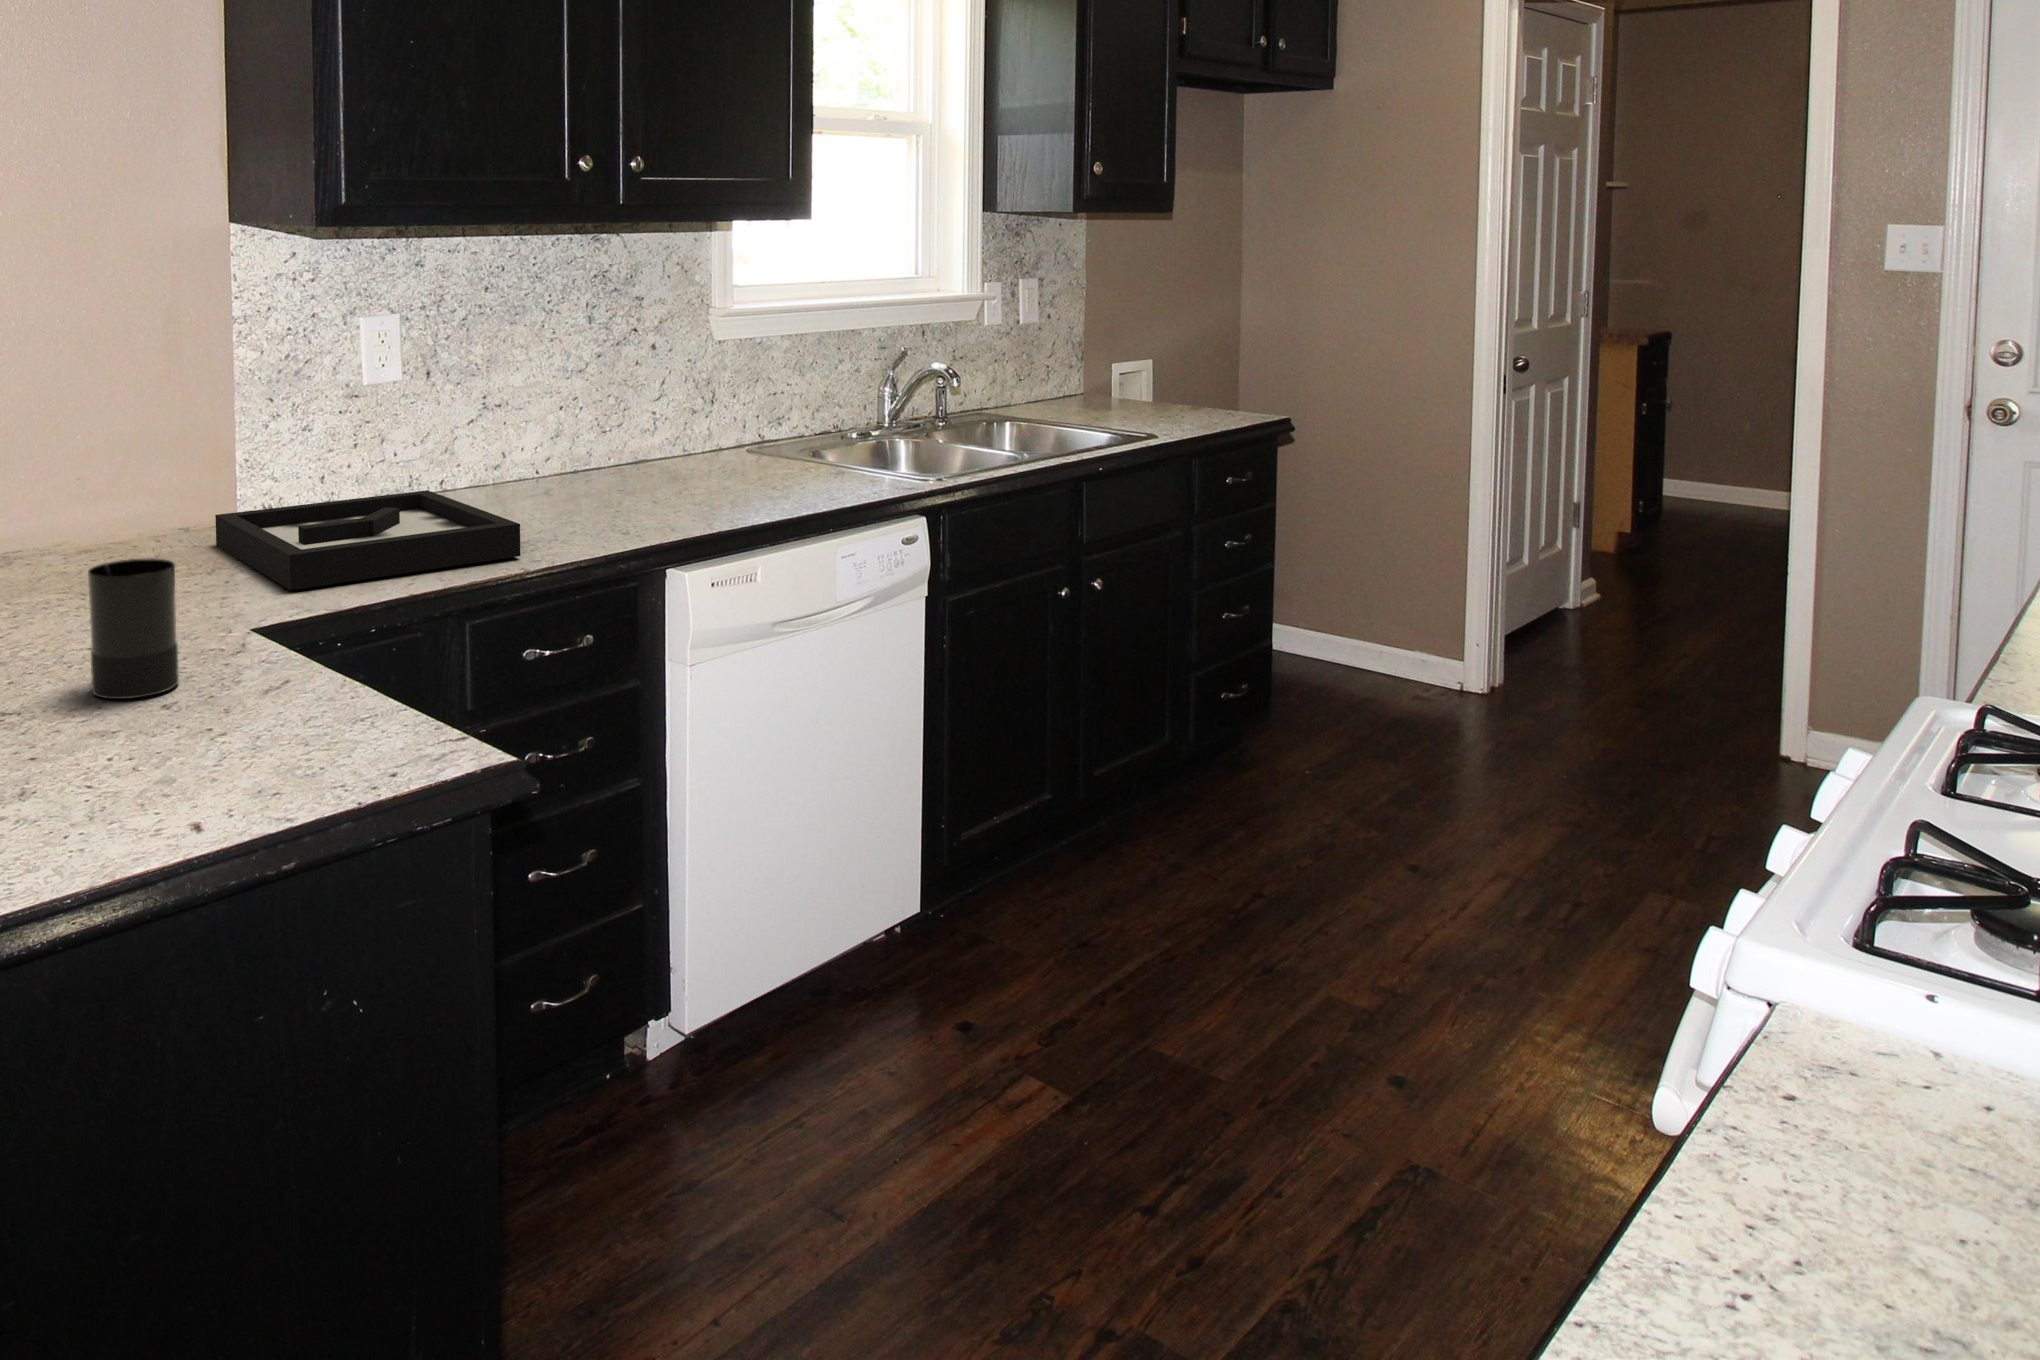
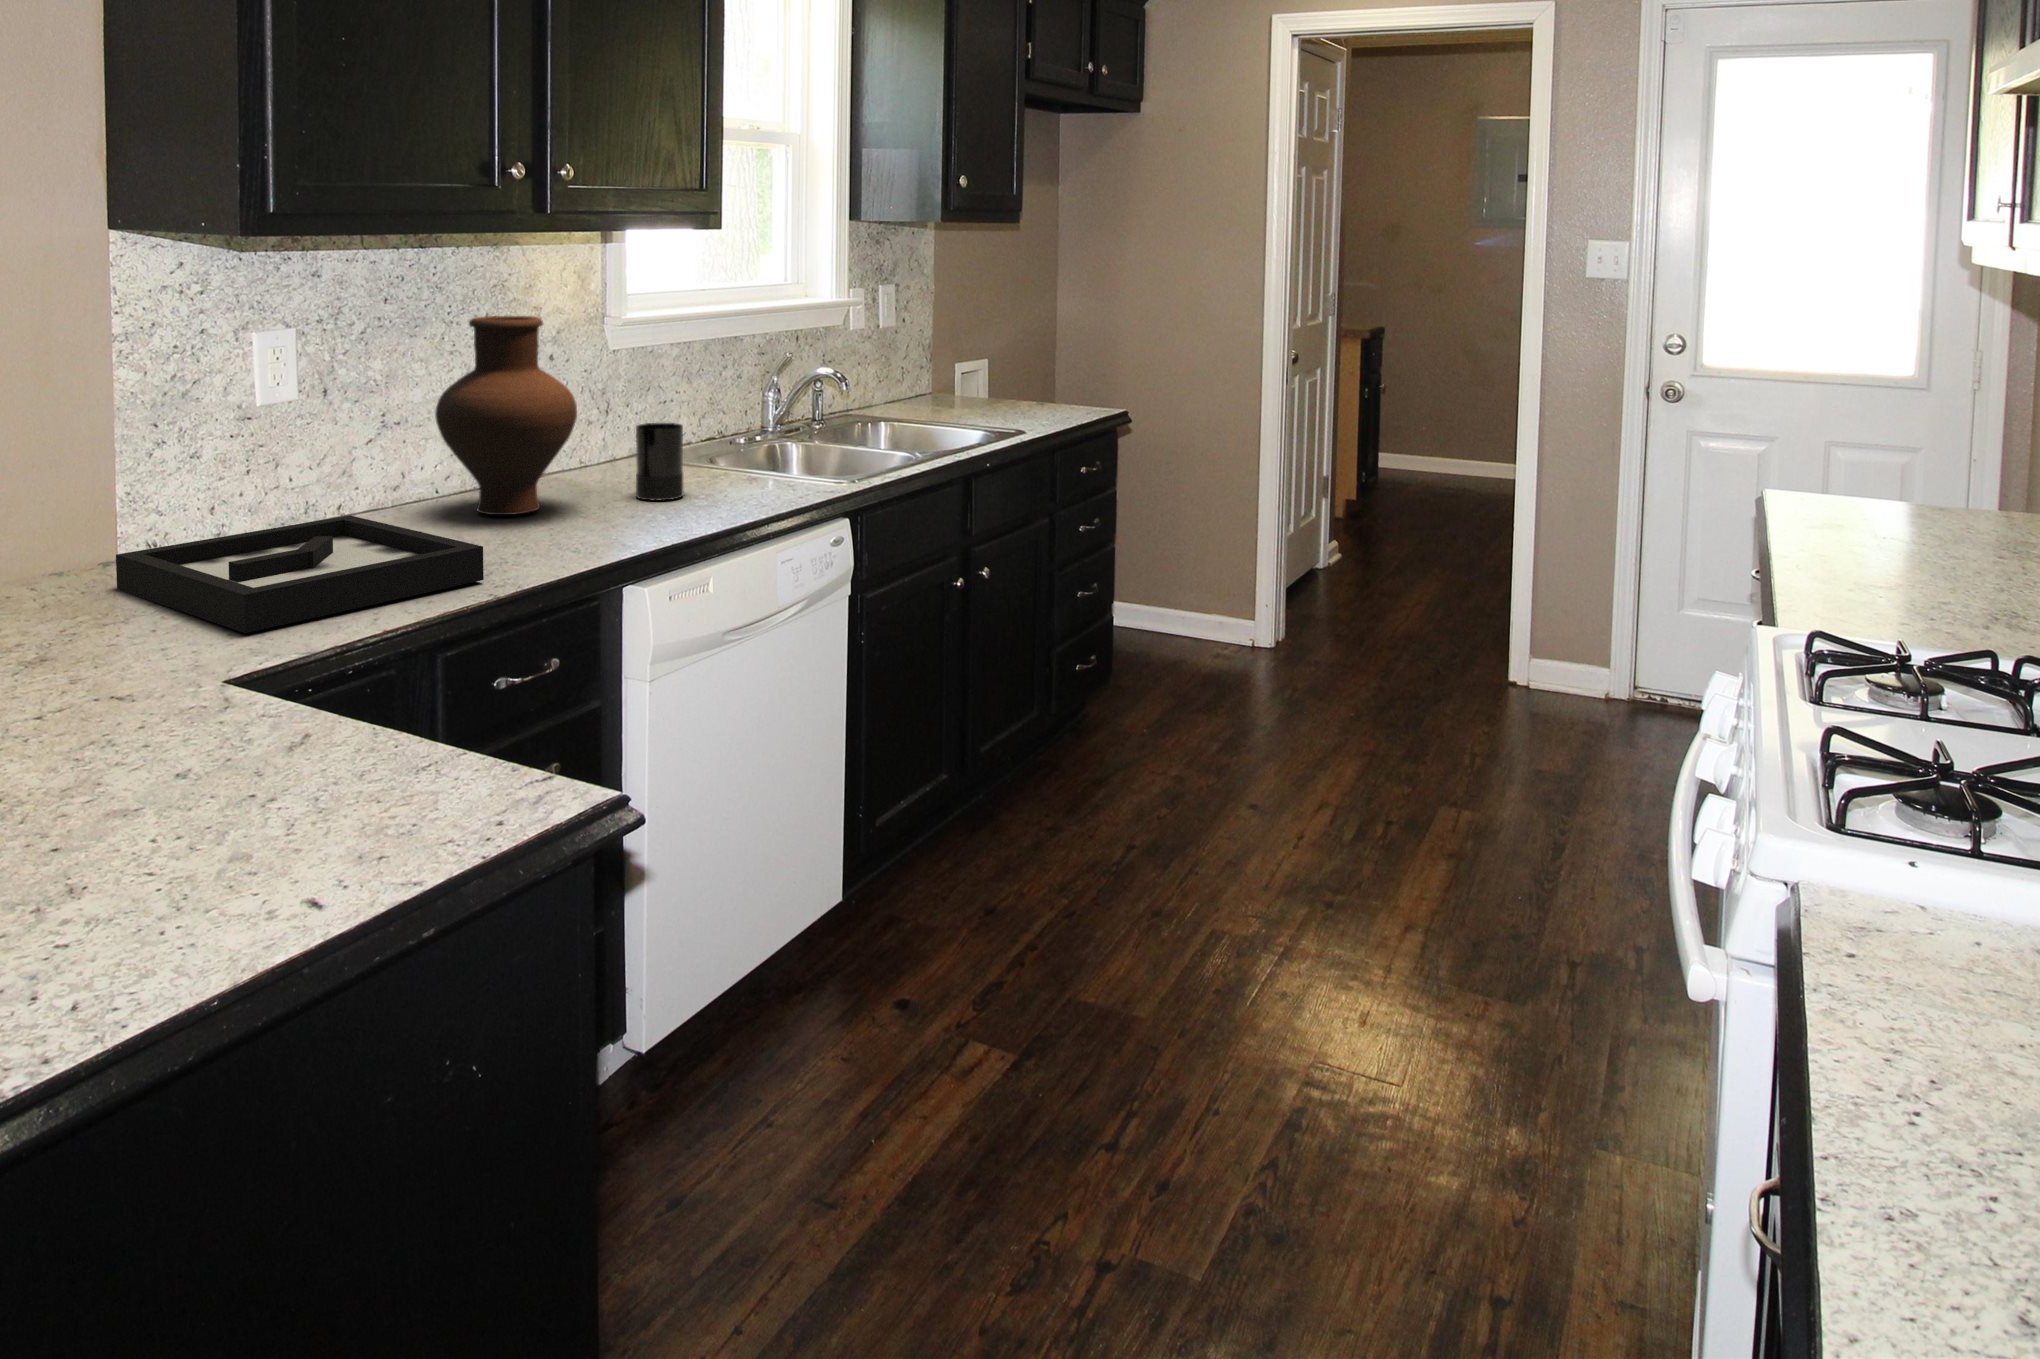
vase: none [518,305,650,498] -> present [435,316,577,515]
candle: present [88,558,179,699] -> present [636,423,683,500]

